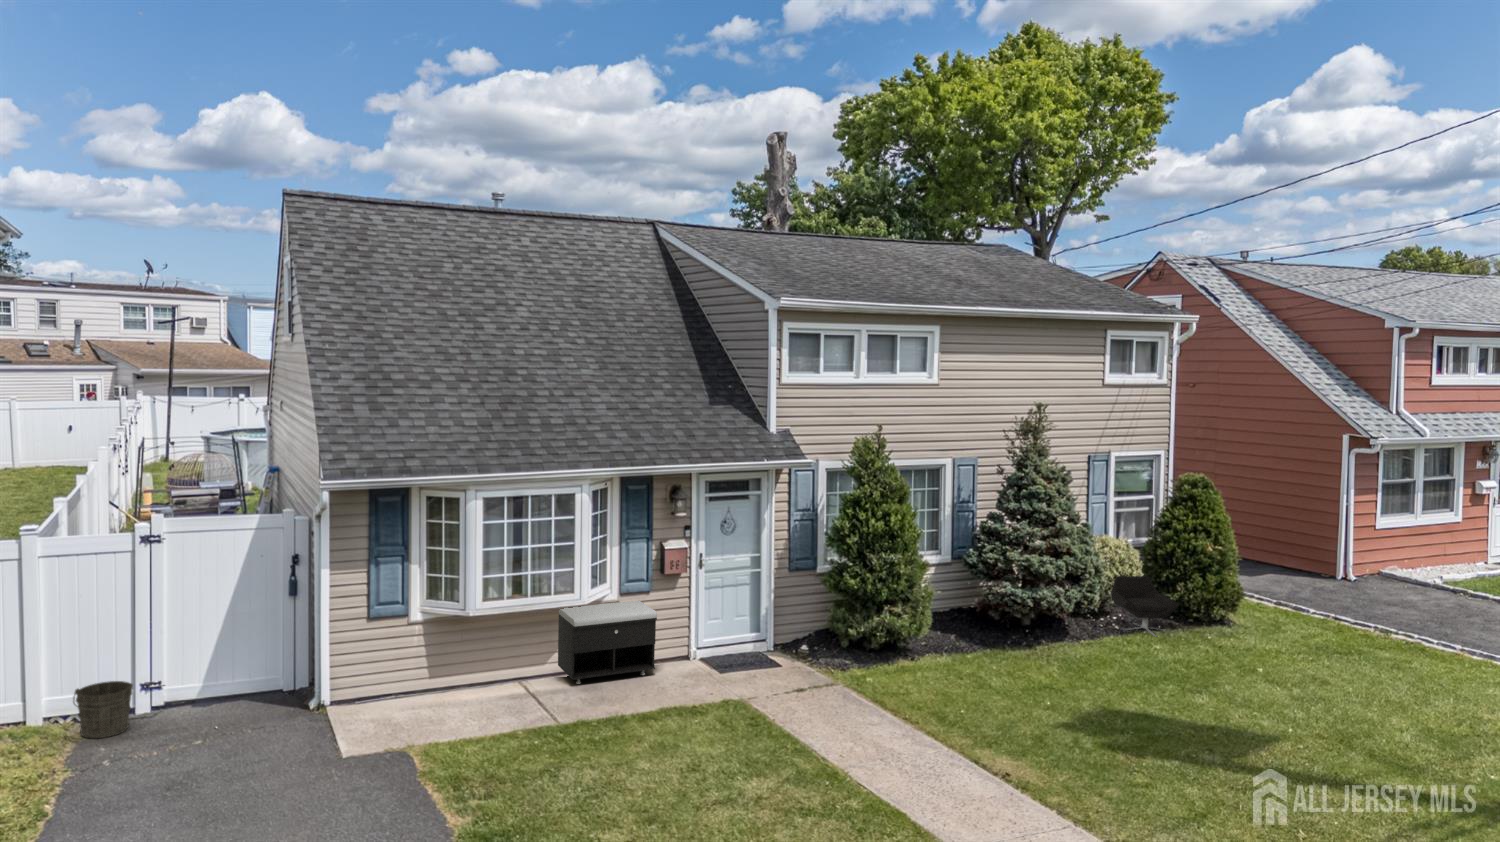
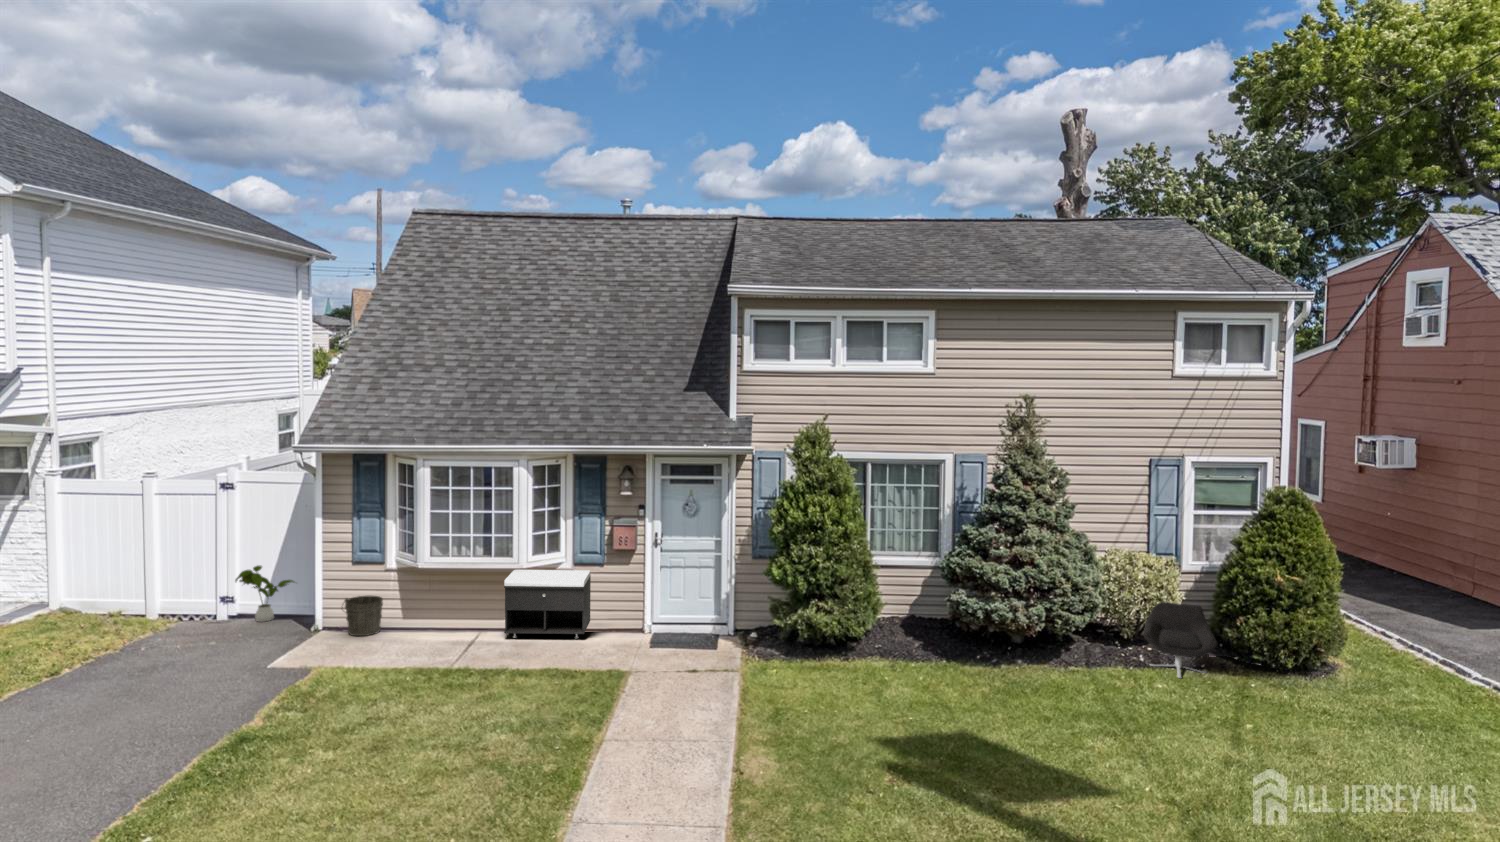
house plant: none [197,638,277,711] -> present [235,565,294,622]
bucket: present [73,681,133,738] -> present [342,596,383,636]

